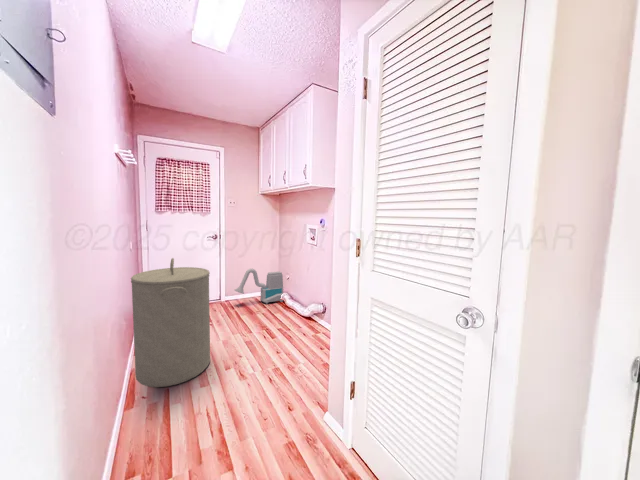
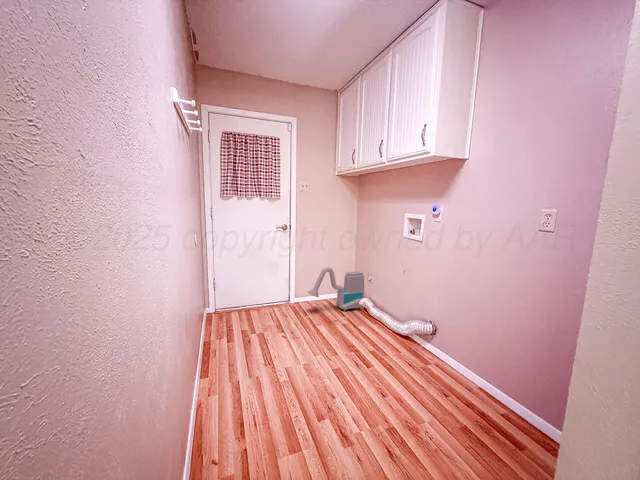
laundry hamper: present [131,258,210,387] -> none [196,258,296,442]

